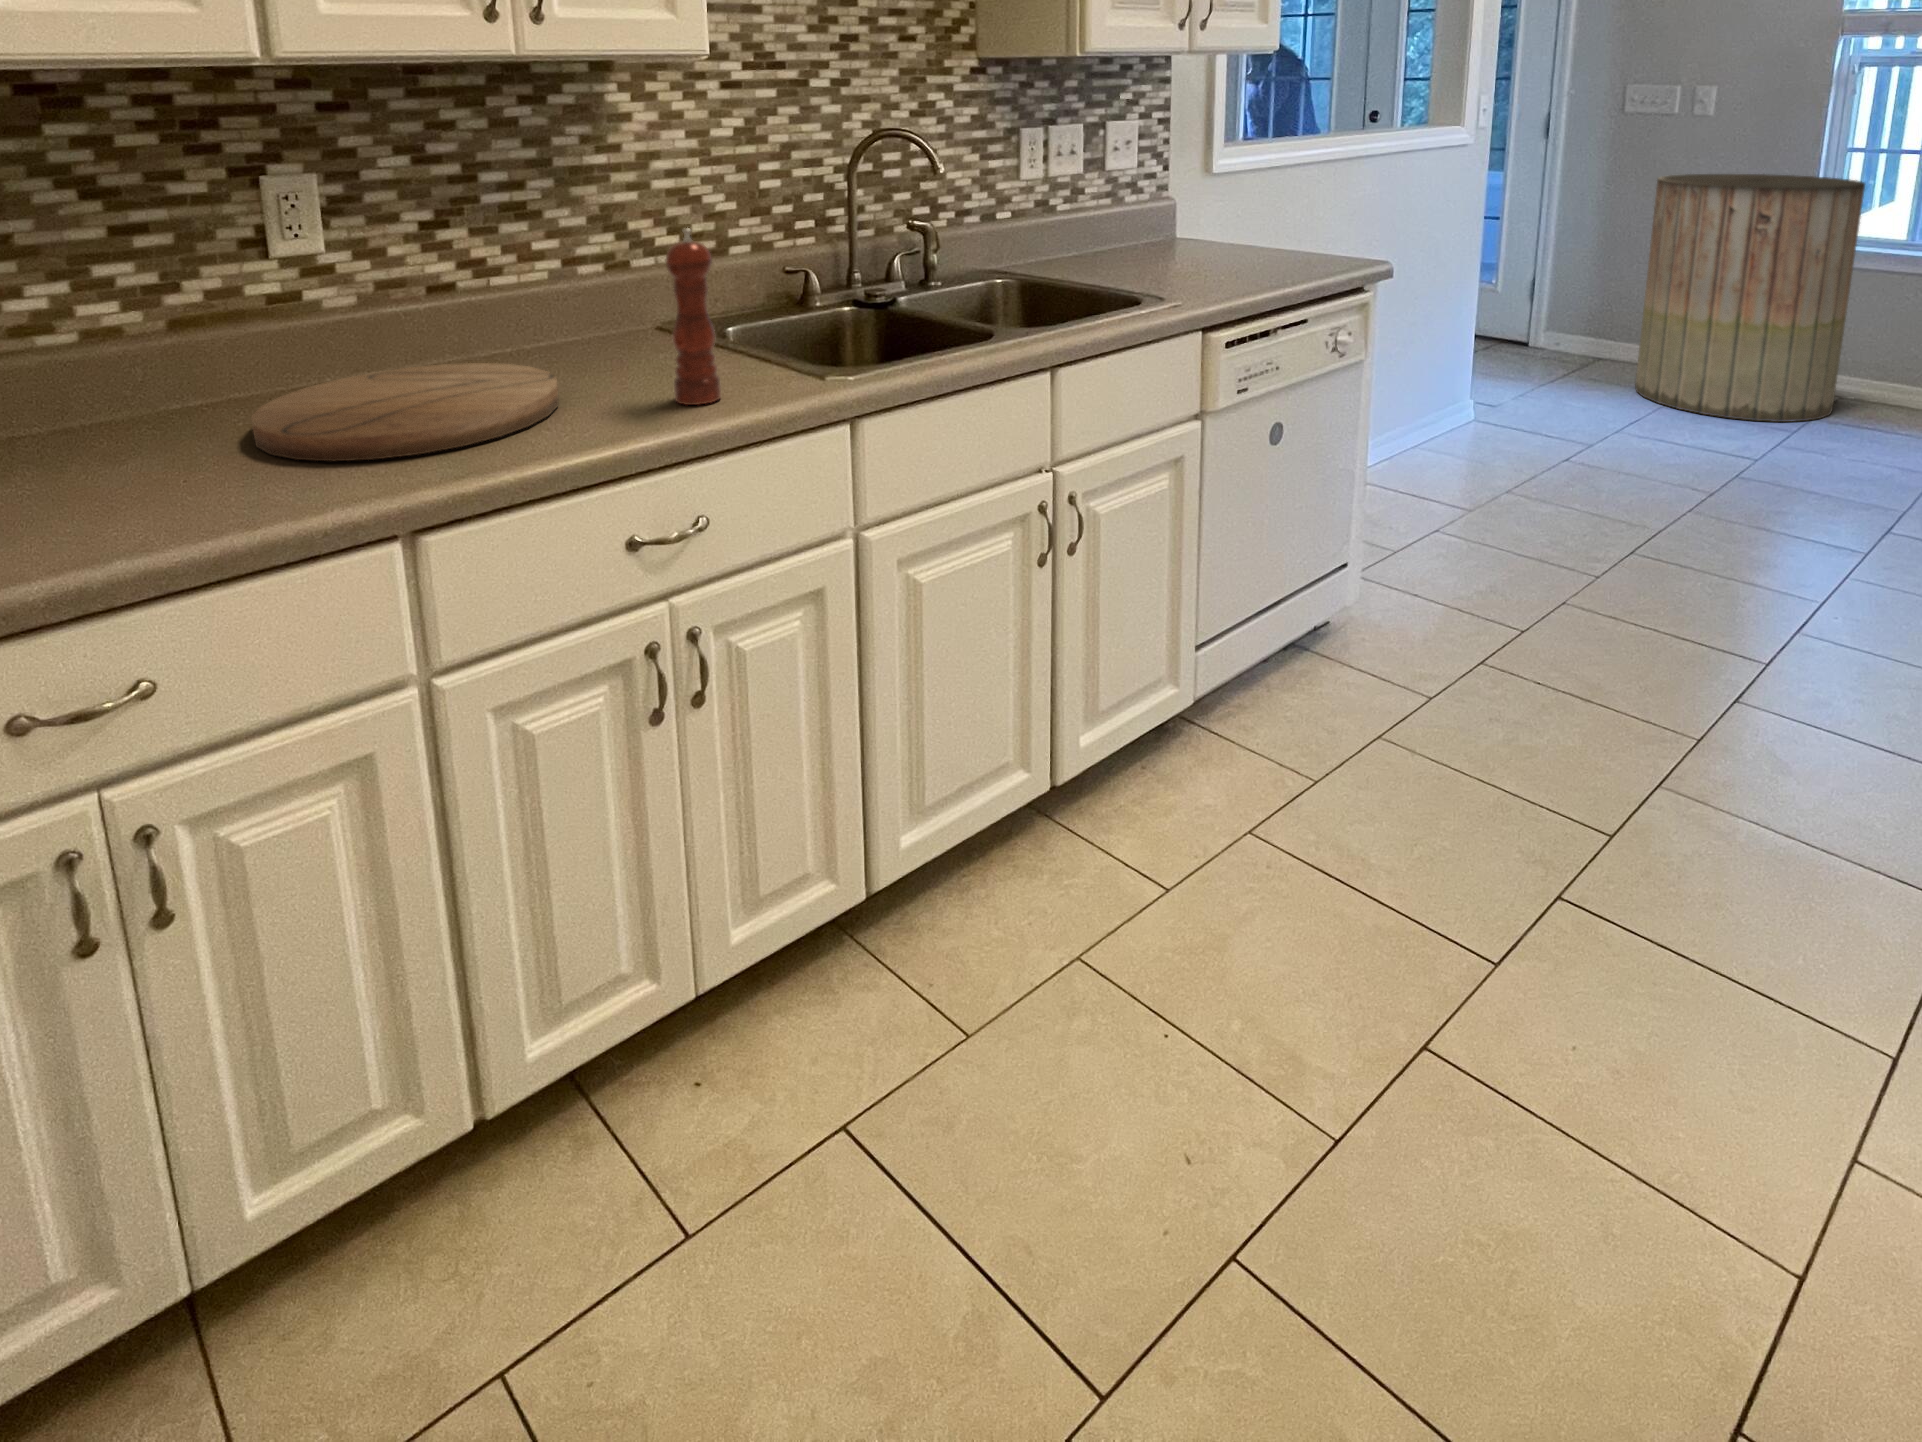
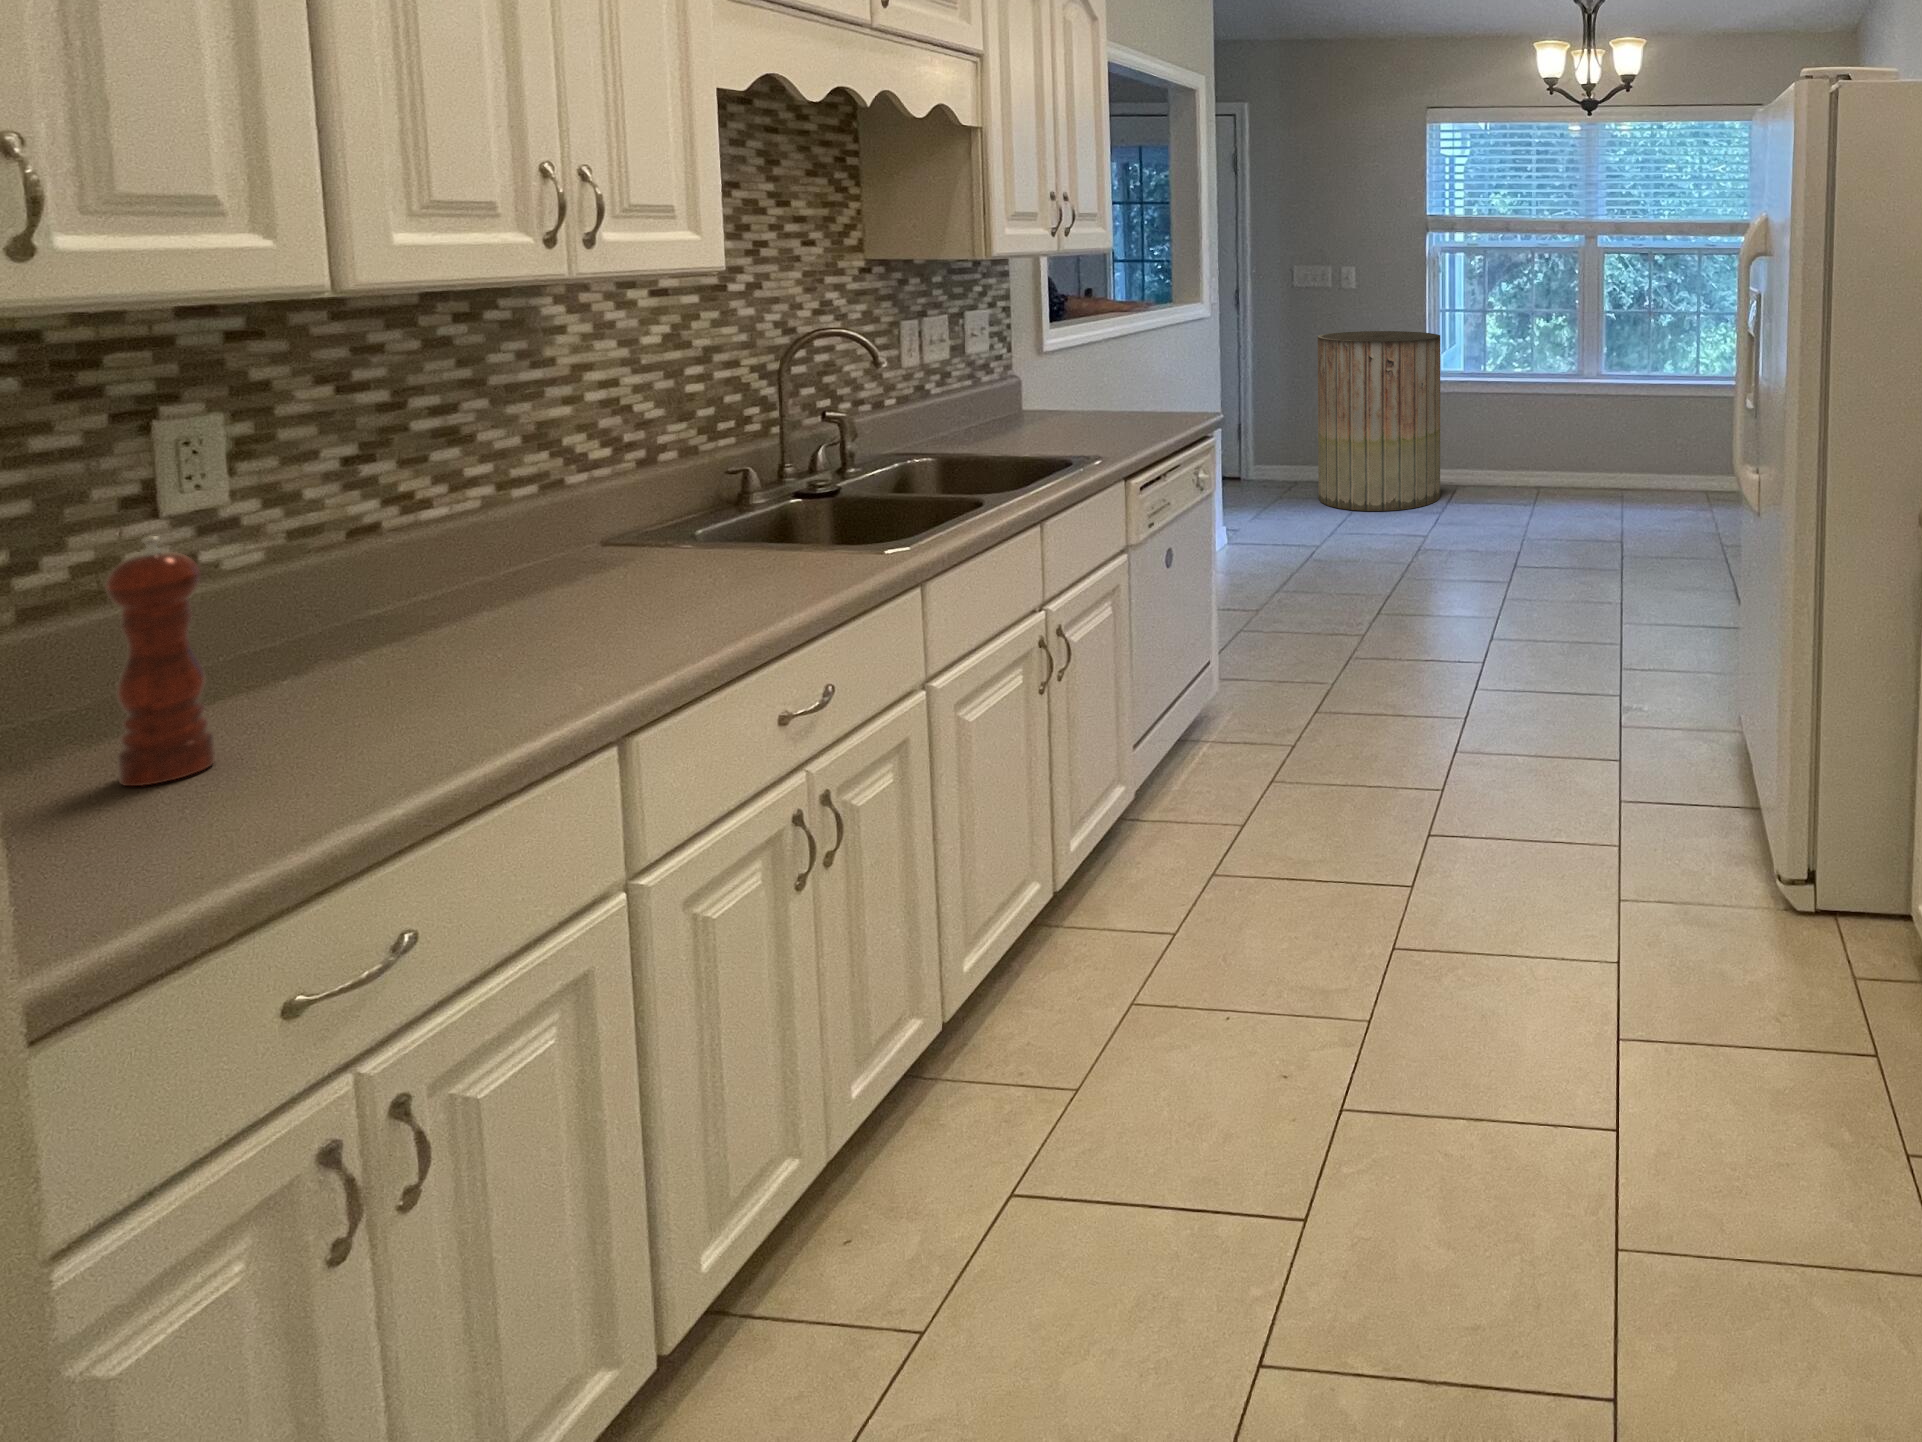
pepper mill: present [666,228,721,405] -> present [105,536,215,786]
cutting board: present [251,363,559,461] -> none [277,588,660,710]

